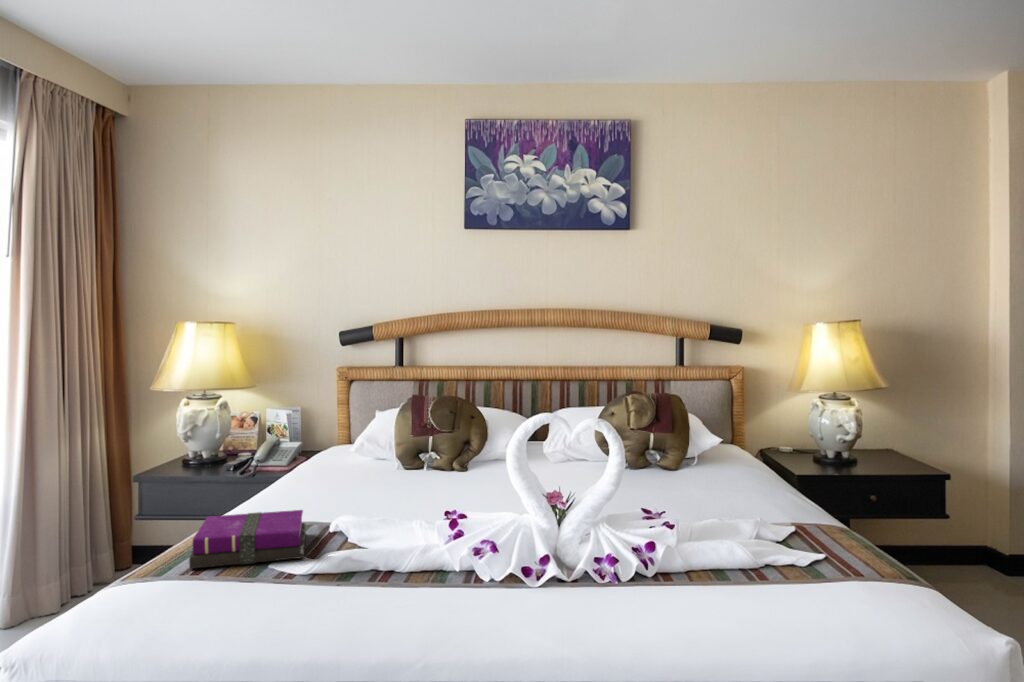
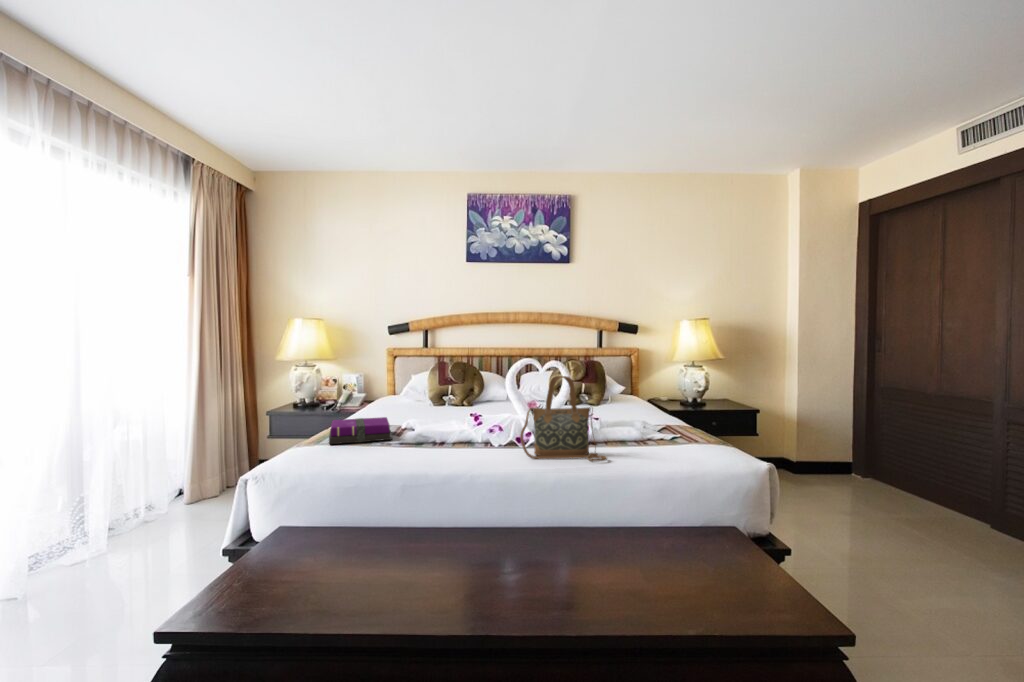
handbag: none [527,459,695,633] -> present [520,376,607,462]

